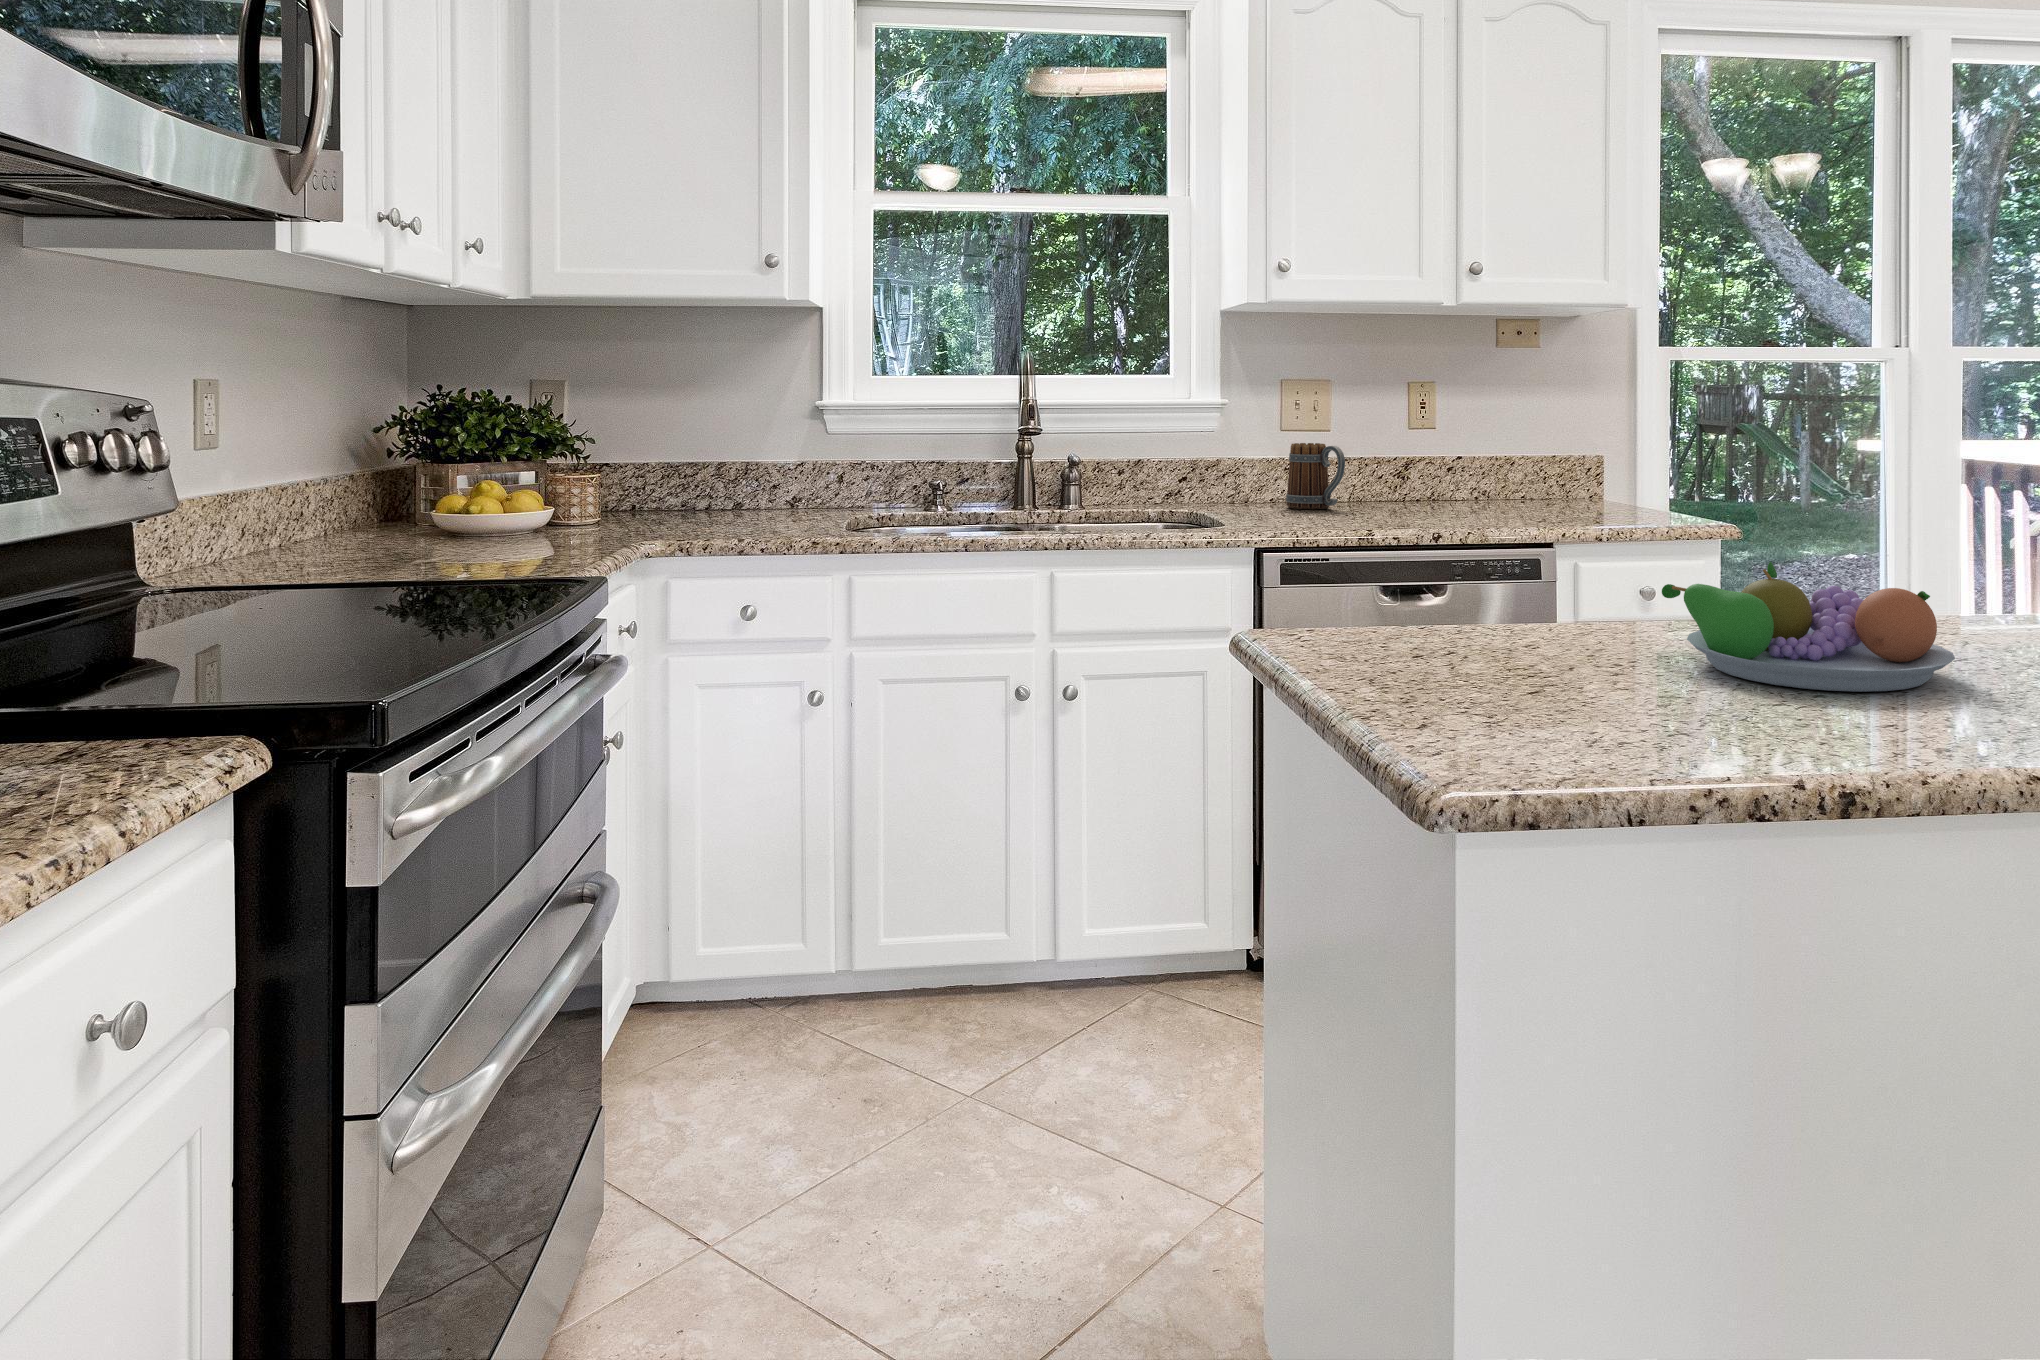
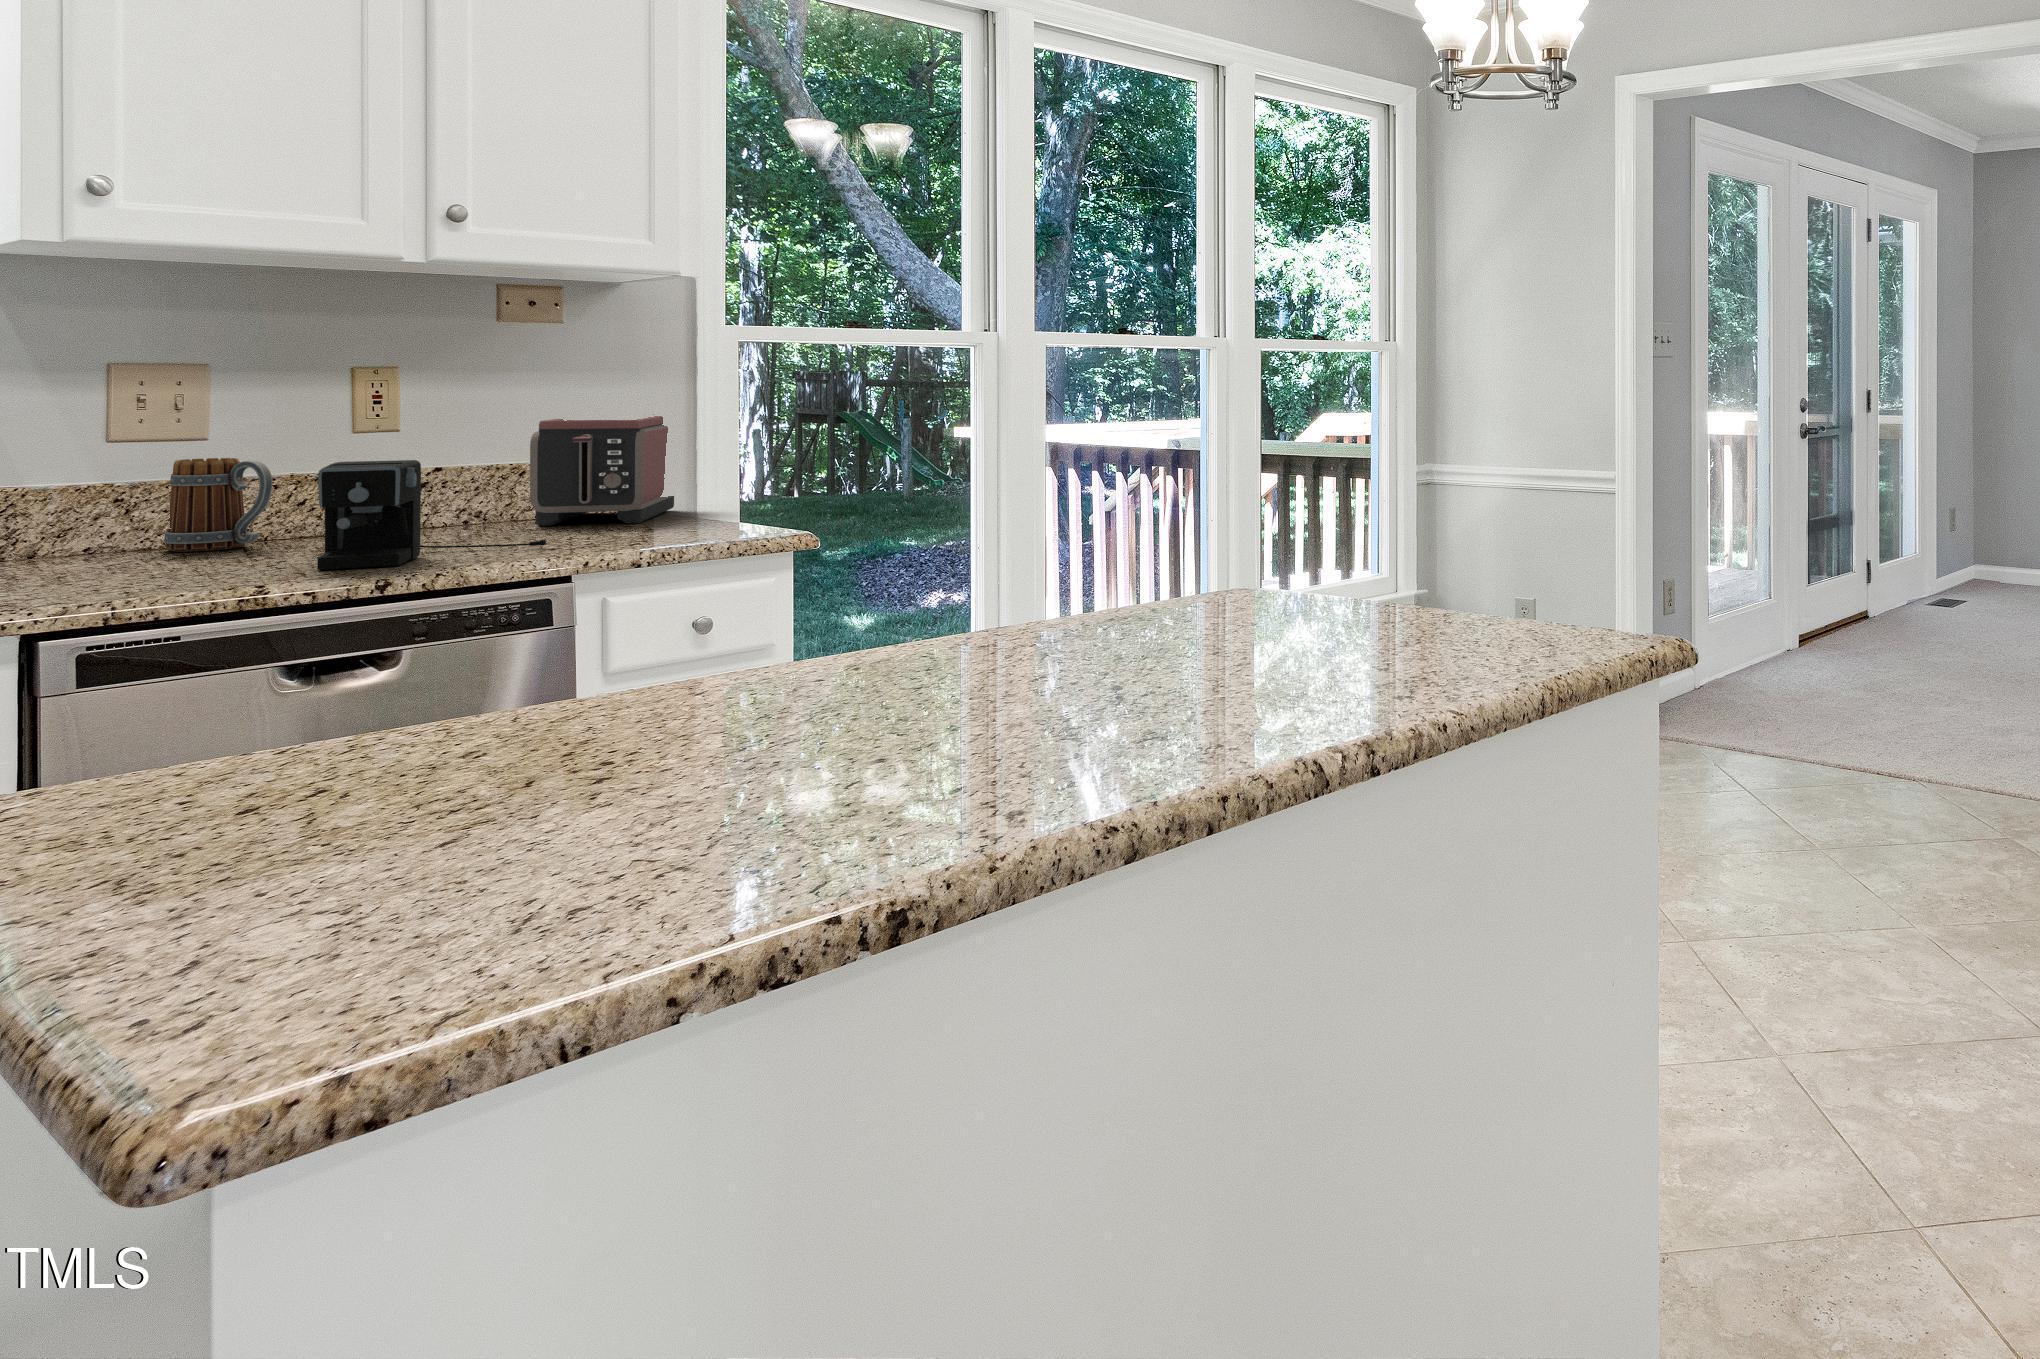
toaster: none [1504,419,1610,512] -> present [530,414,674,526]
coffee maker: none [1379,448,1521,529] -> present [317,460,546,570]
fruit bowl: present [1662,562,1955,692] -> none [679,595,1032,755]

